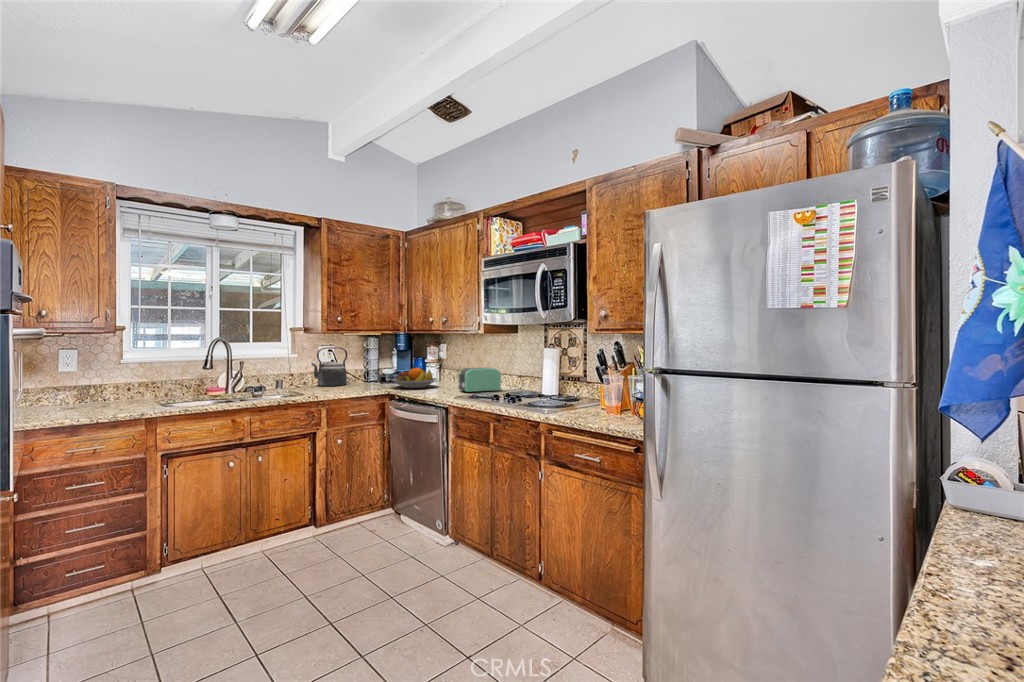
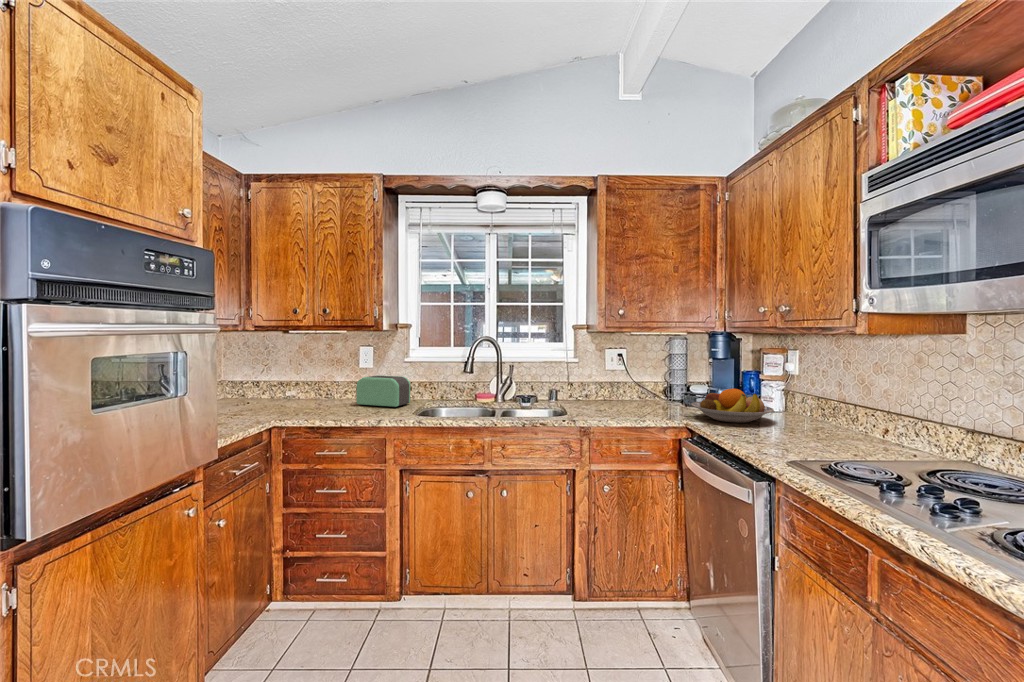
kettle: present [312,347,347,386] -> none [595,351,643,403]
toaster: present [458,368,501,392] -> present [356,375,410,407]

